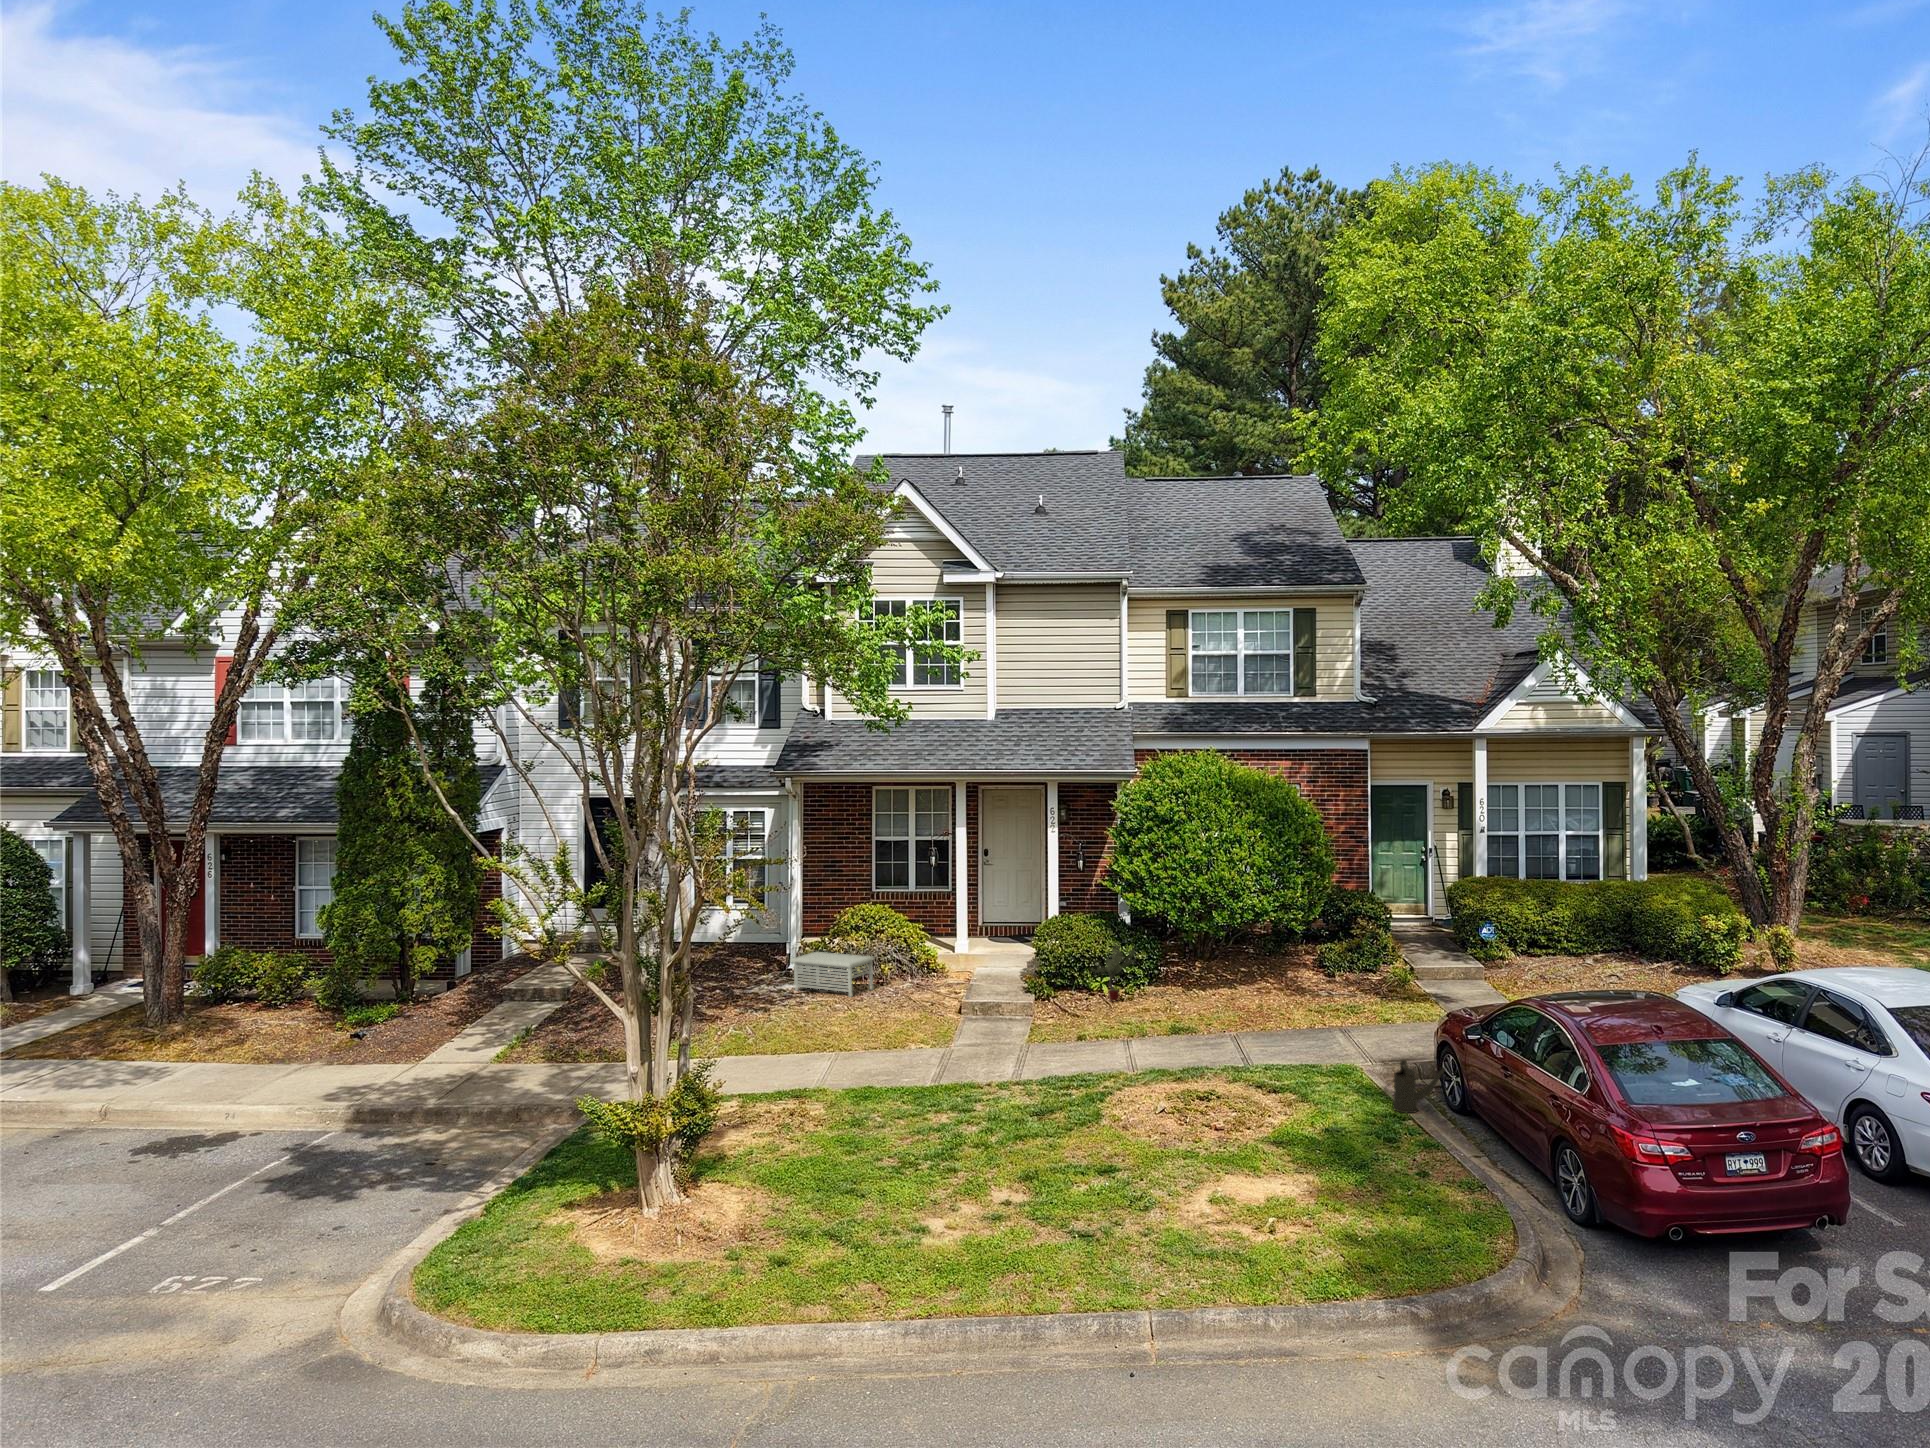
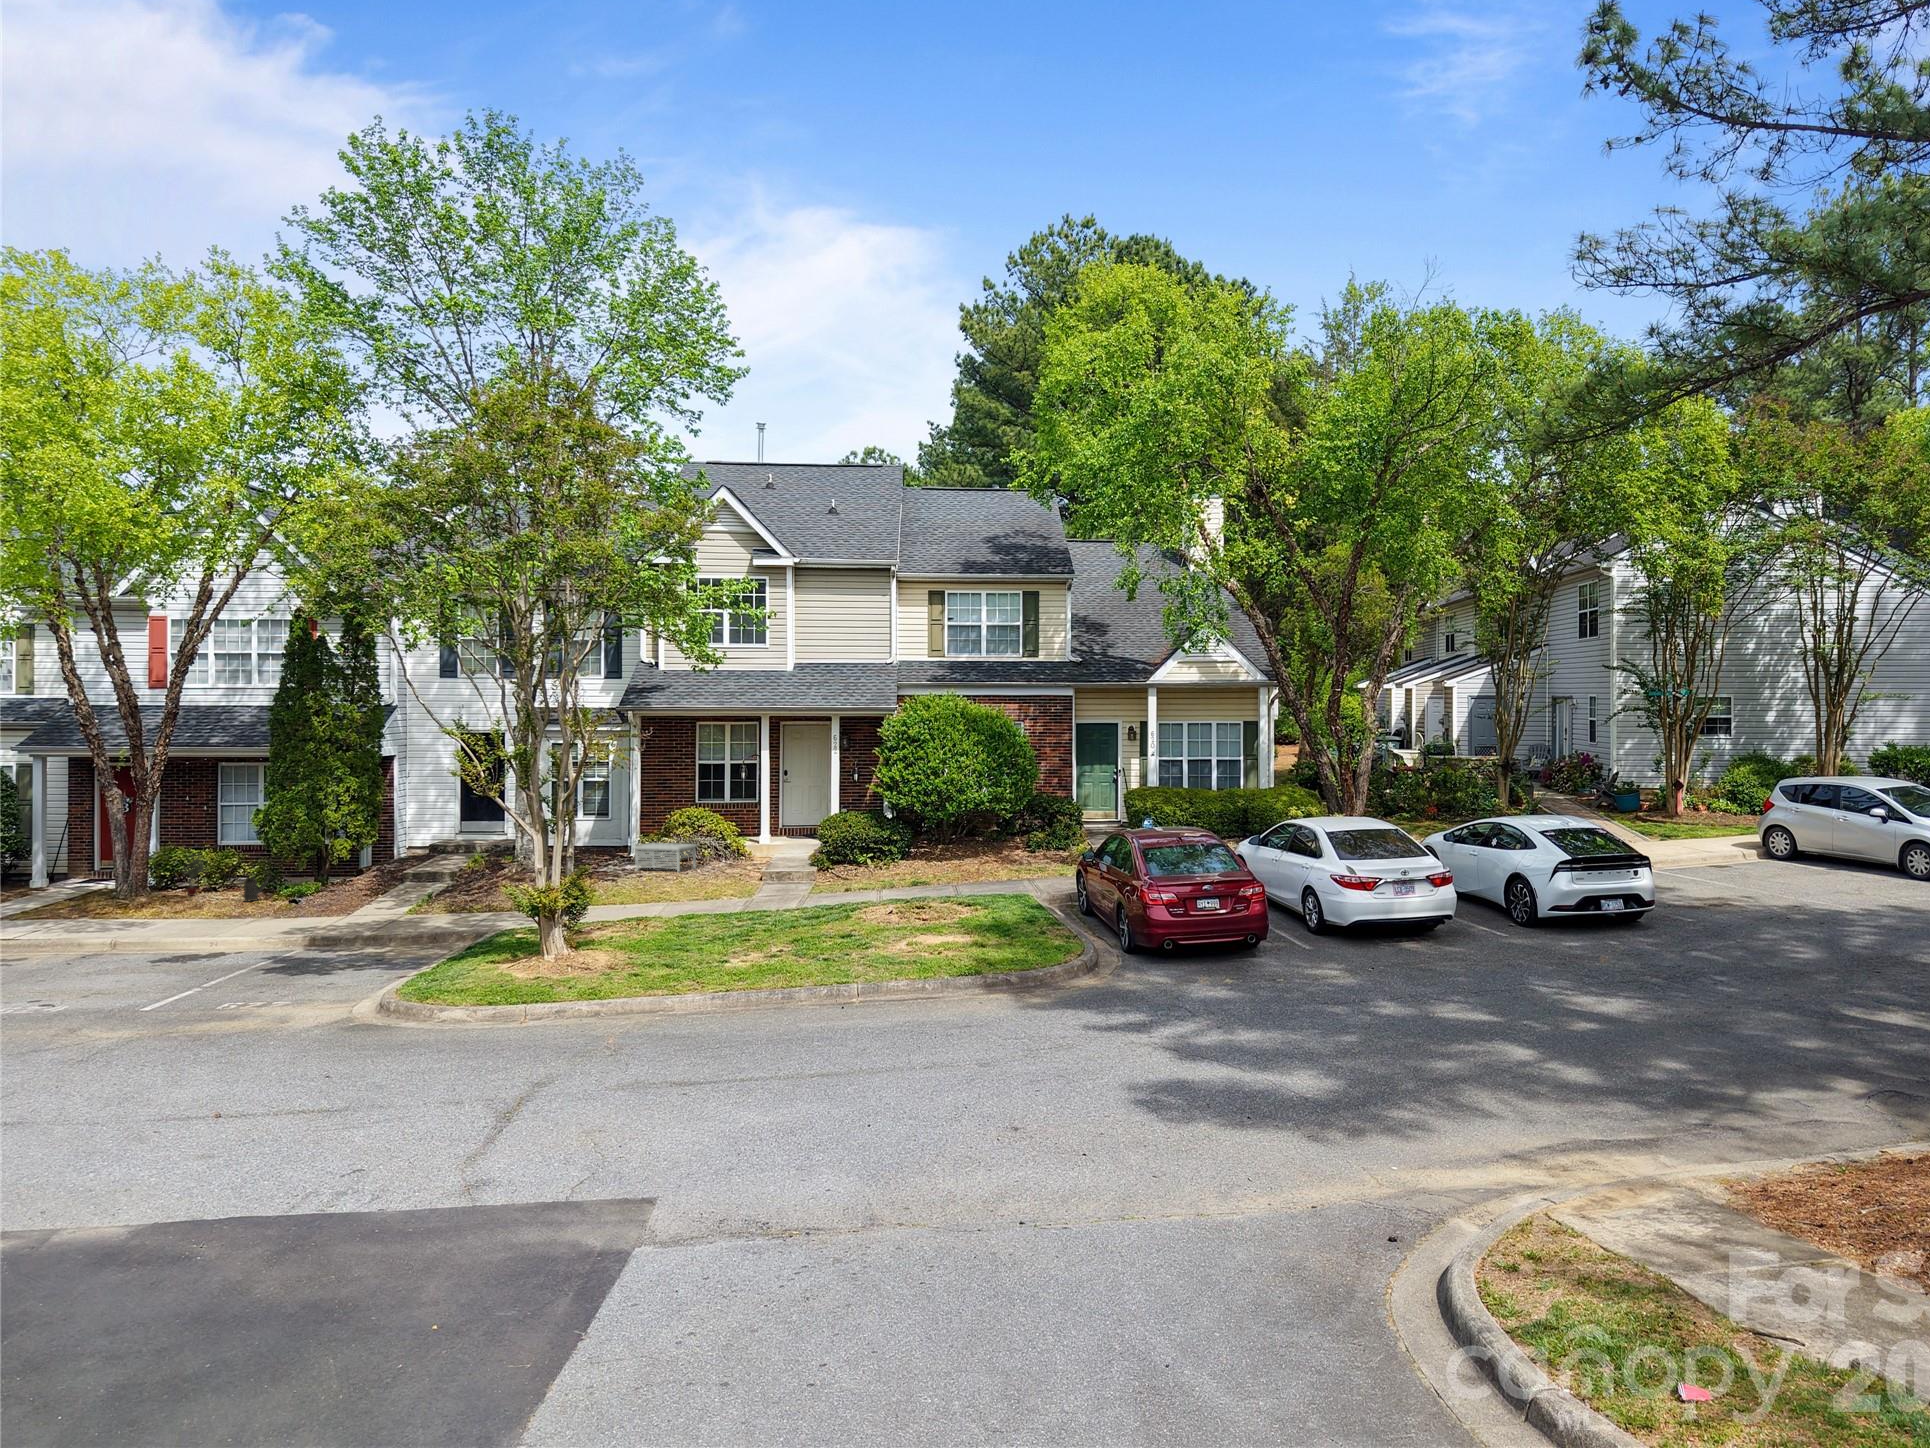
potted tree: present [1091,945,1135,1001] -> present [181,854,208,896]
watering can: present [1393,1060,1445,1113] -> present [240,876,270,902]

